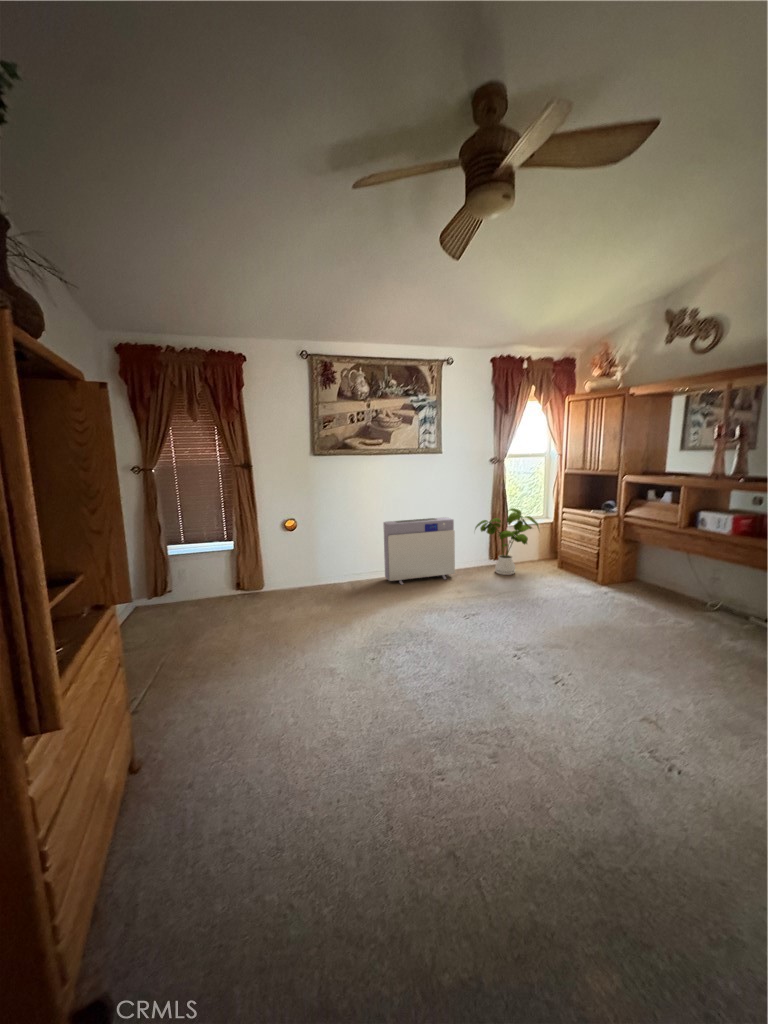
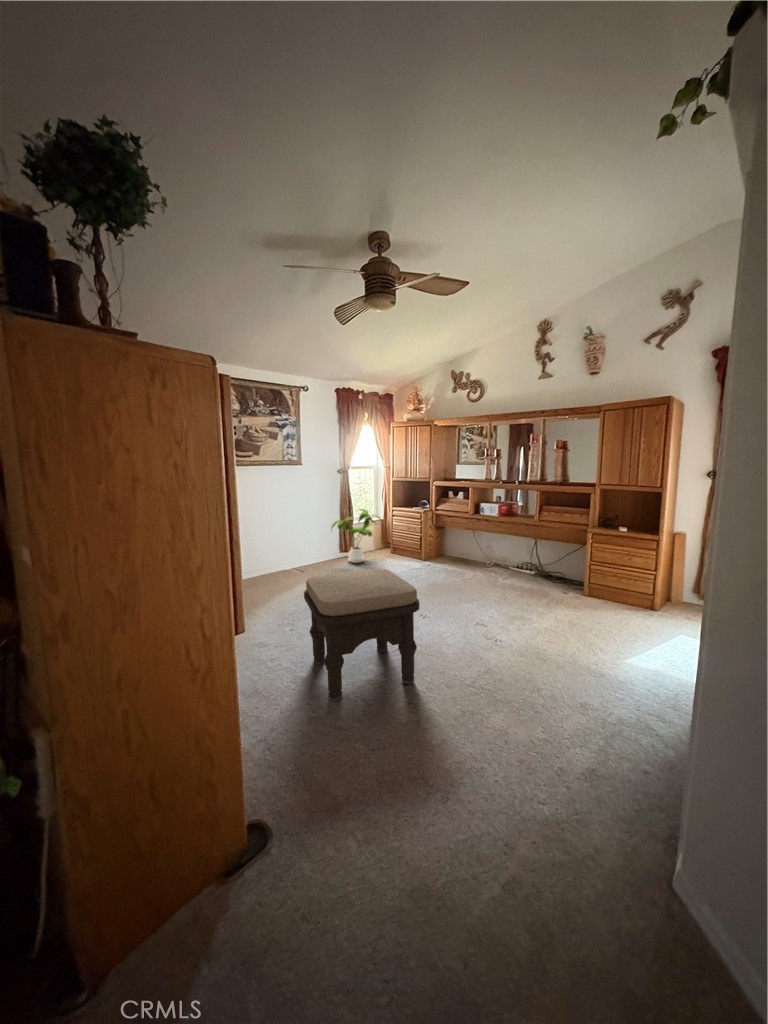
air purifier: present [383,517,455,585] -> none [257,519,320,580]
ottoman: none [326,603,492,809] -> present [304,569,420,701]

